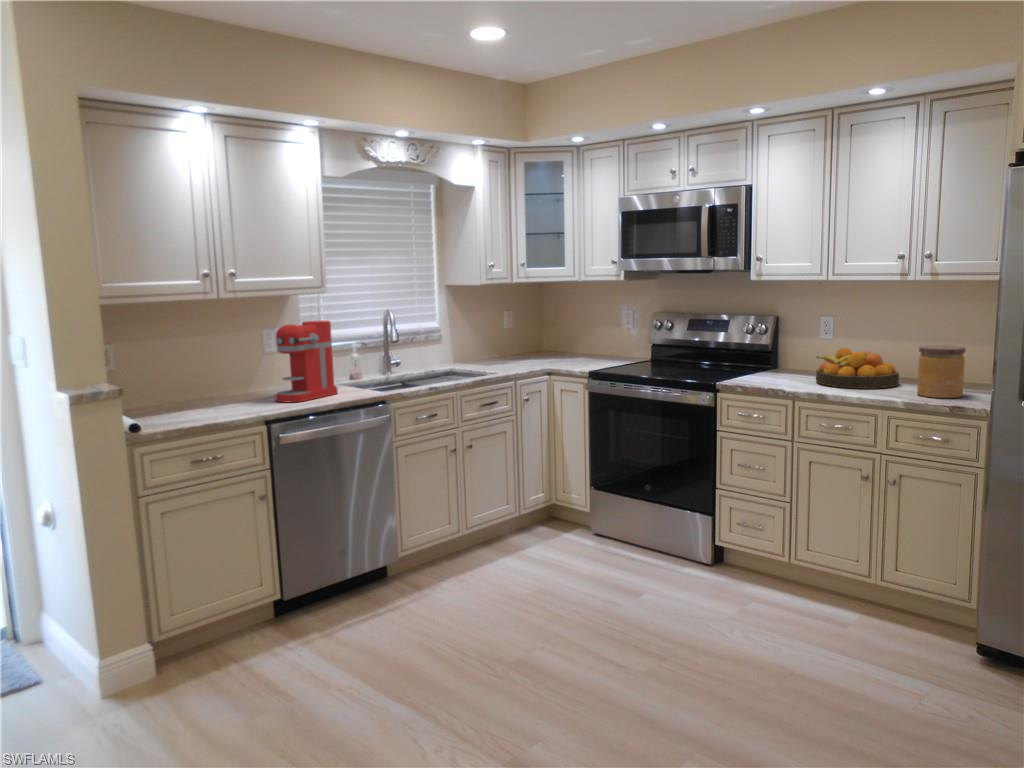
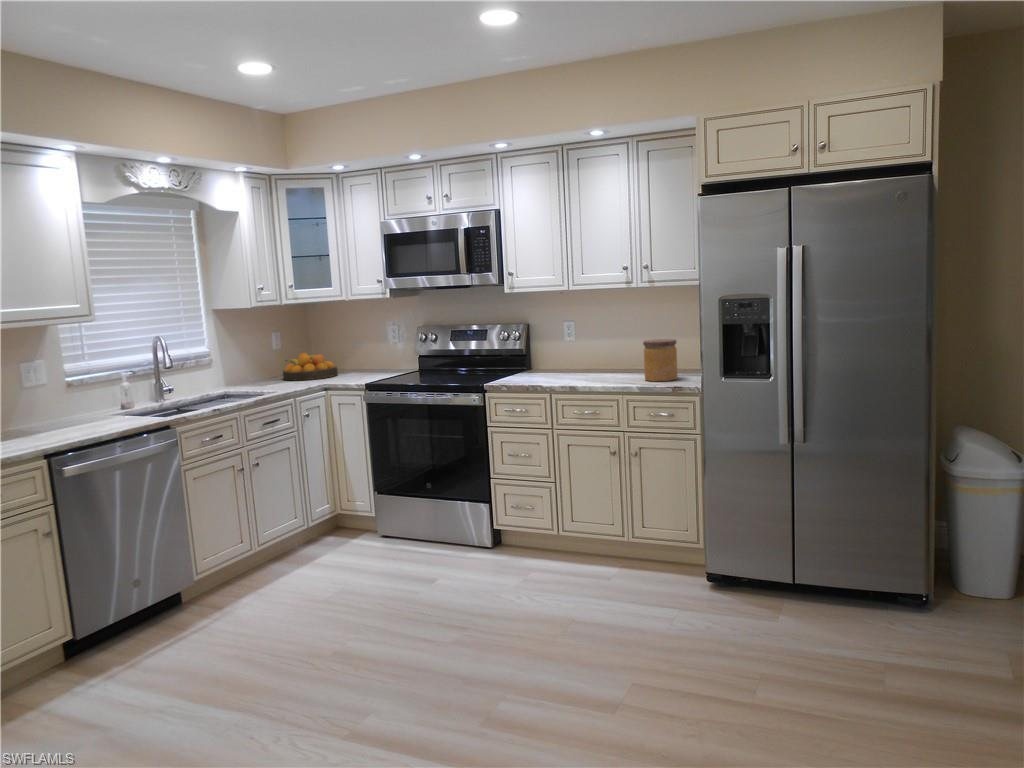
coffee maker: present [275,320,338,402] -> none [44,349,115,436]
fruit bowl: present [816,348,899,389] -> present [283,353,338,380]

